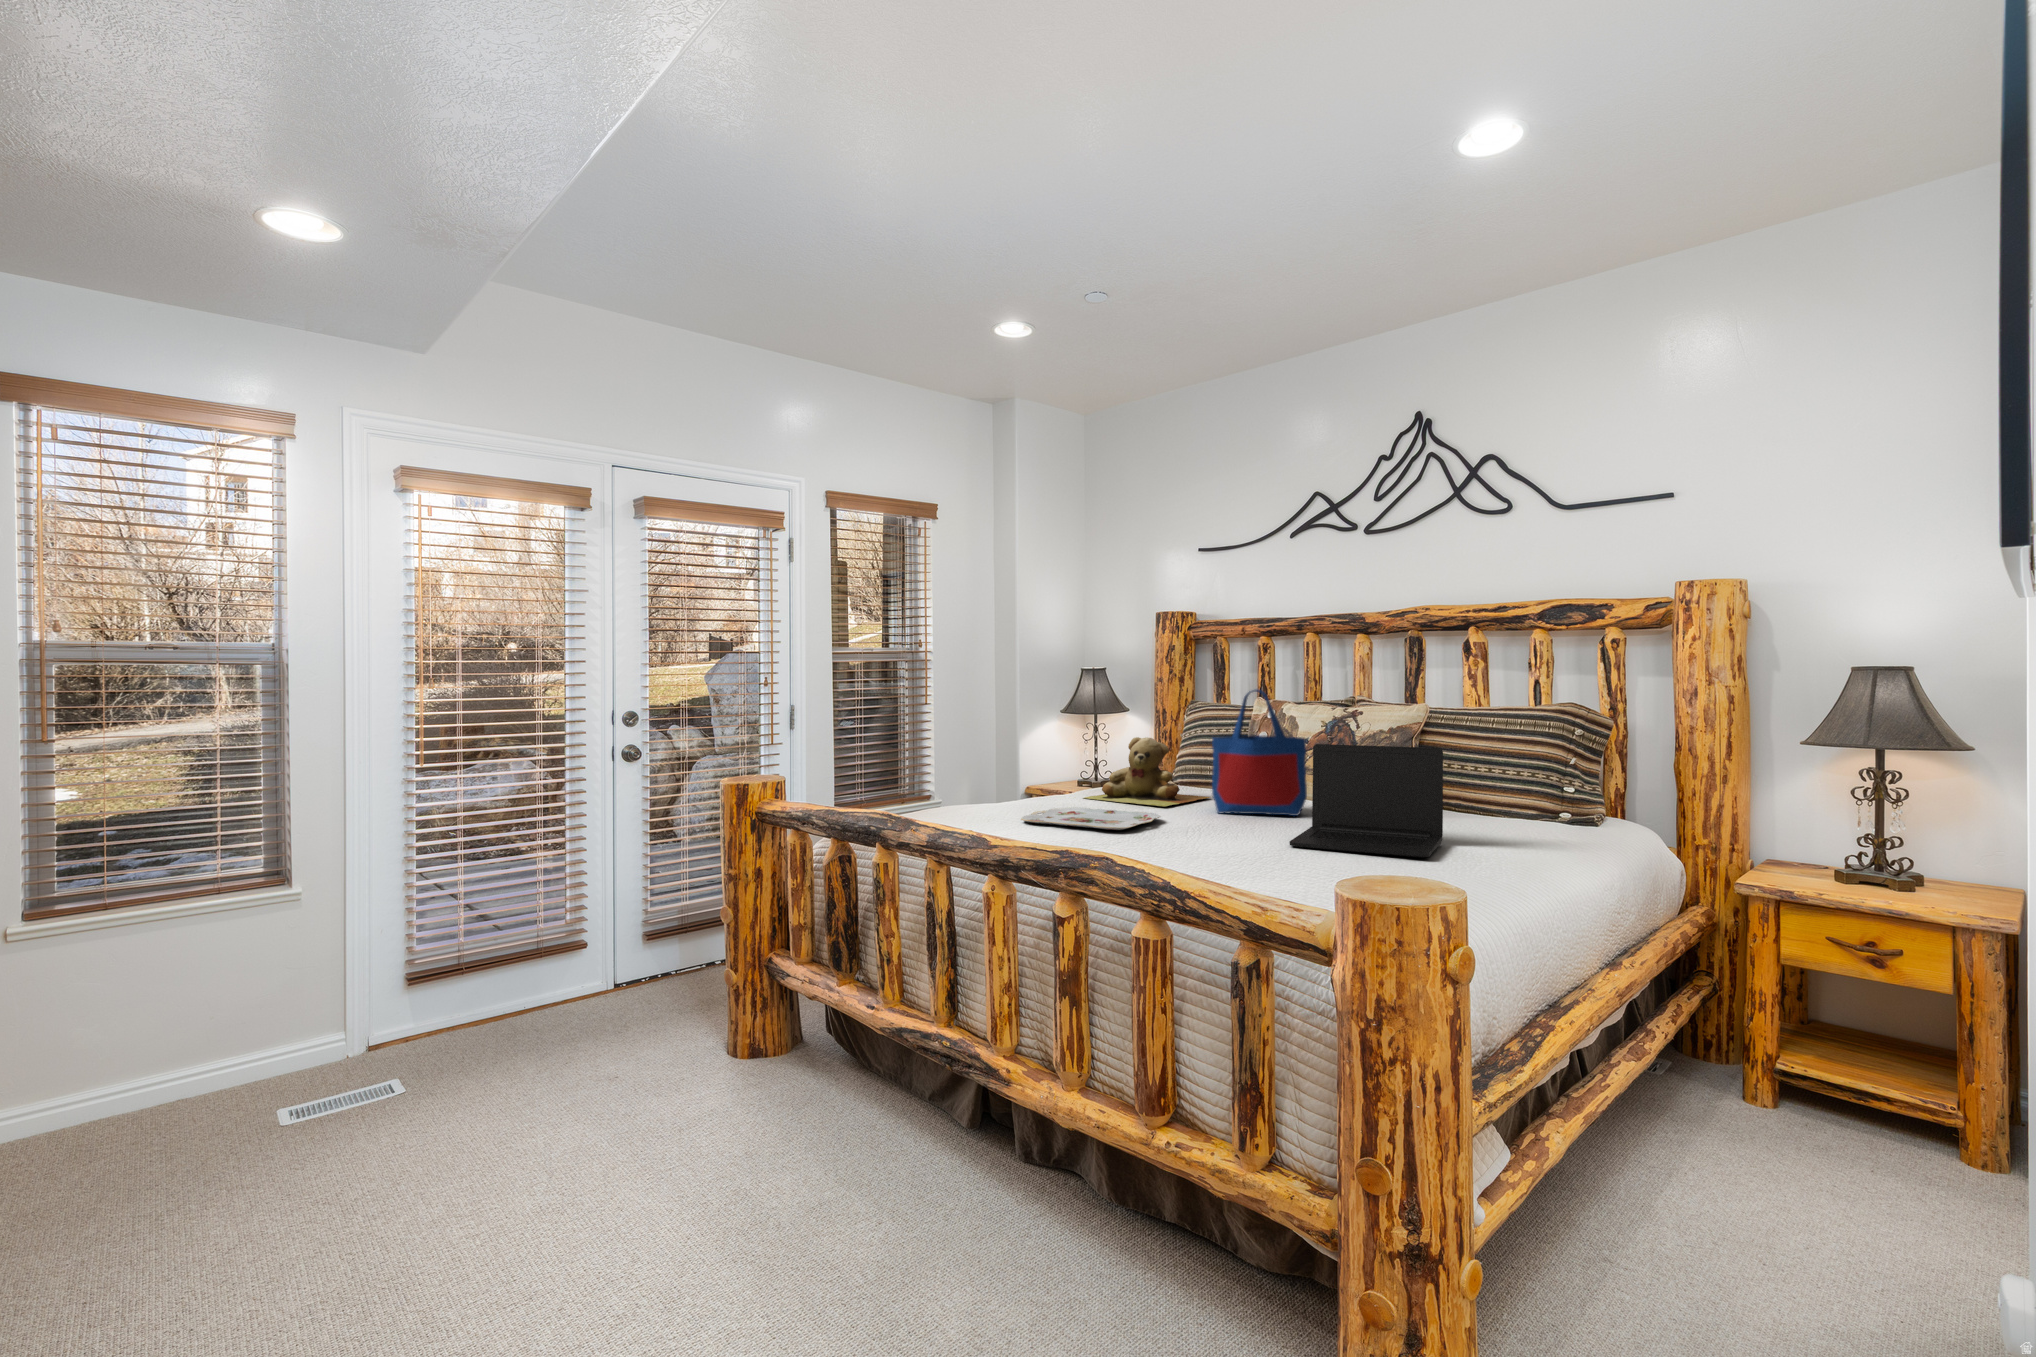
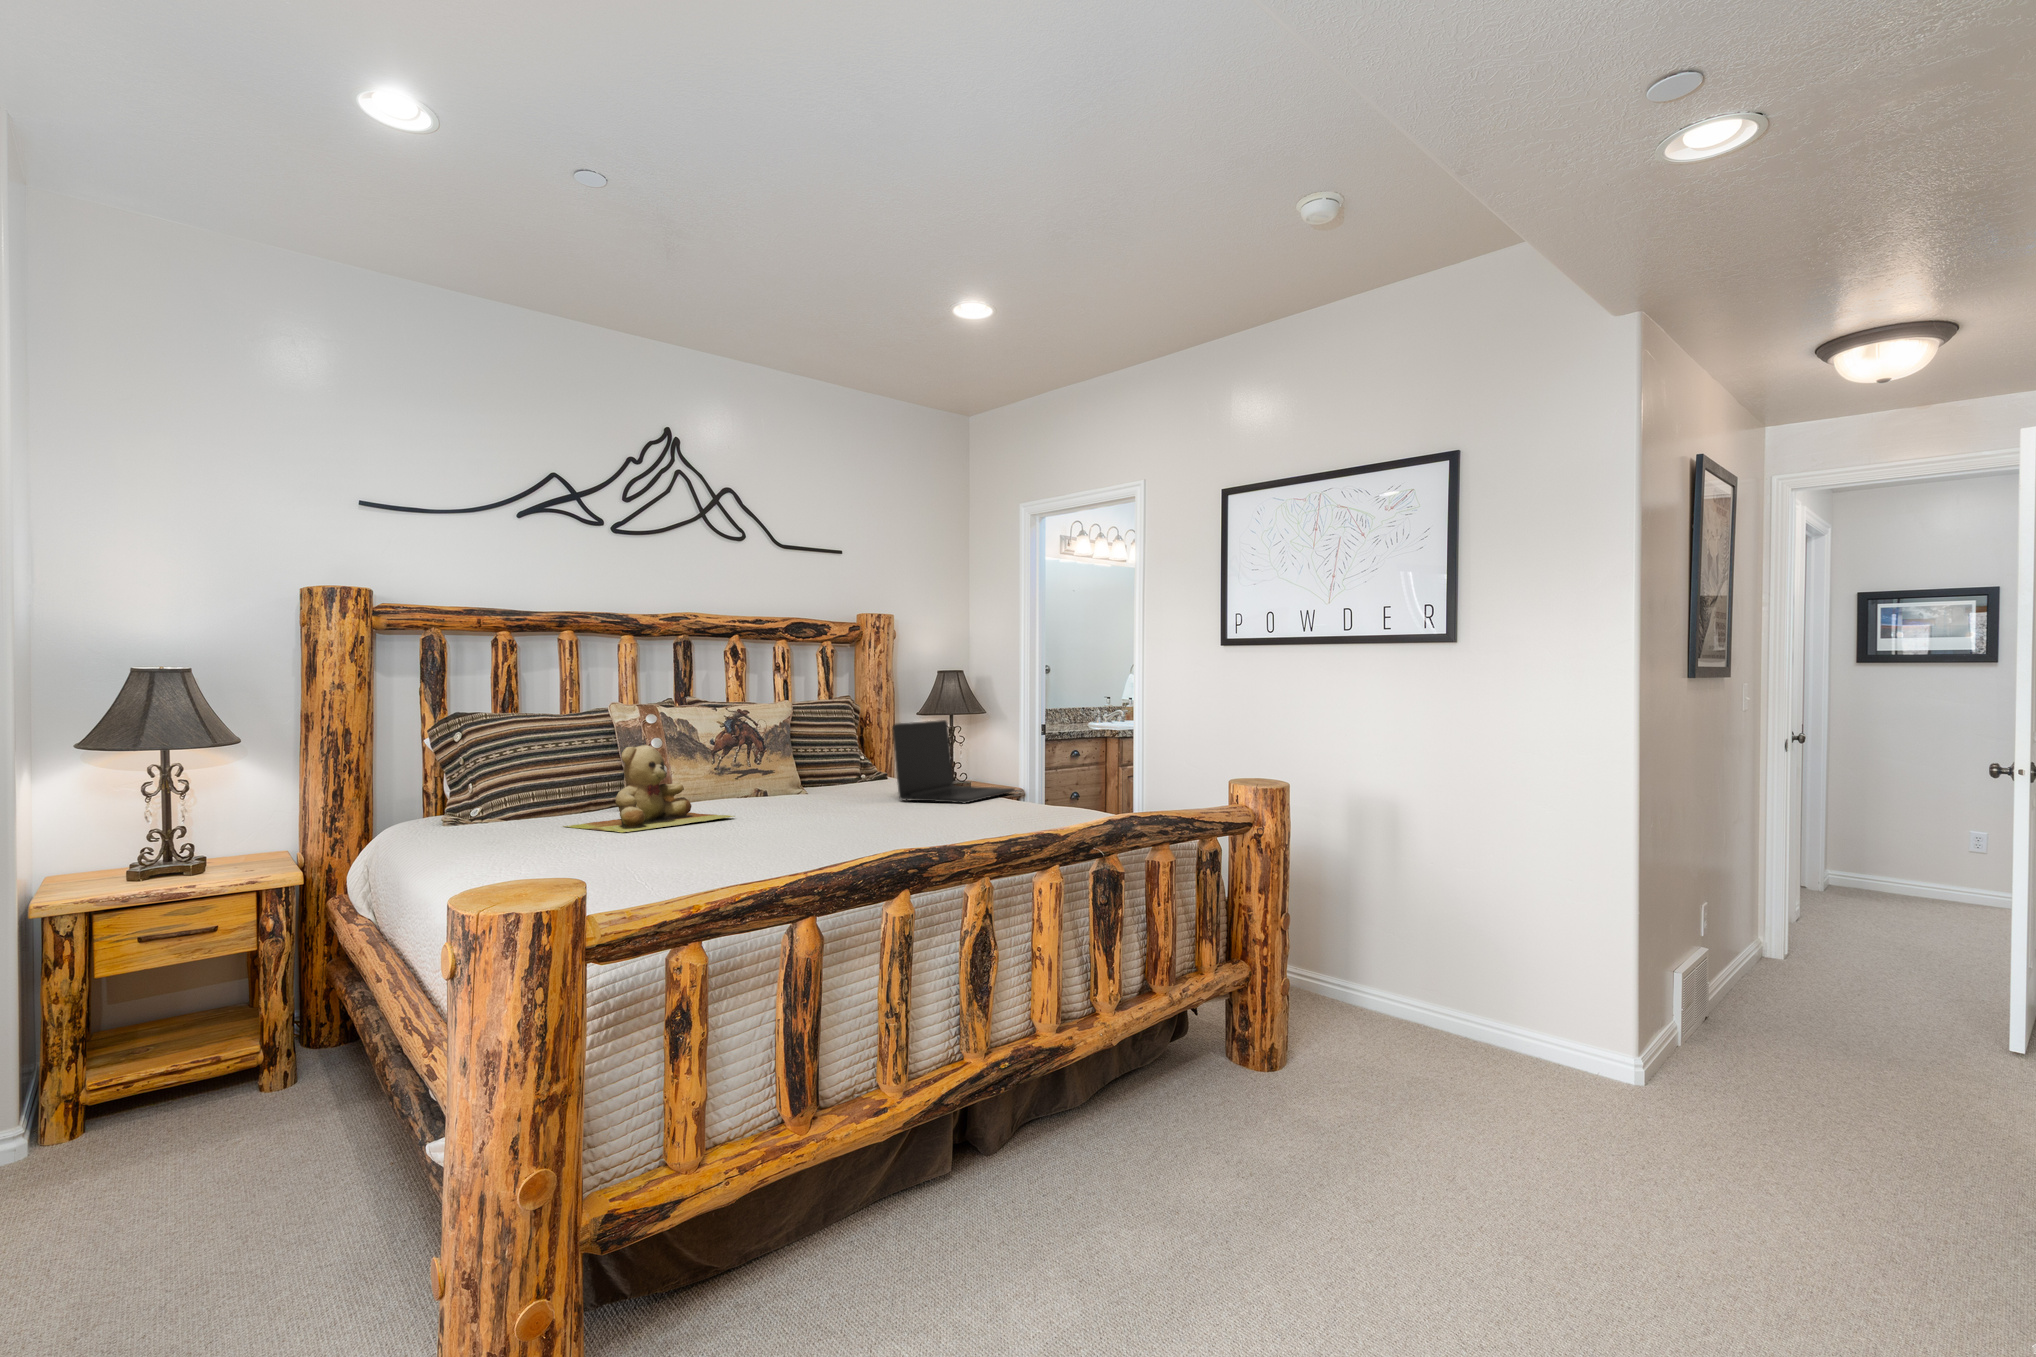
tote bag: present [1212,689,1307,816] -> none [745,681,817,812]
serving tray: present [1021,807,1161,830] -> none [735,811,901,836]

